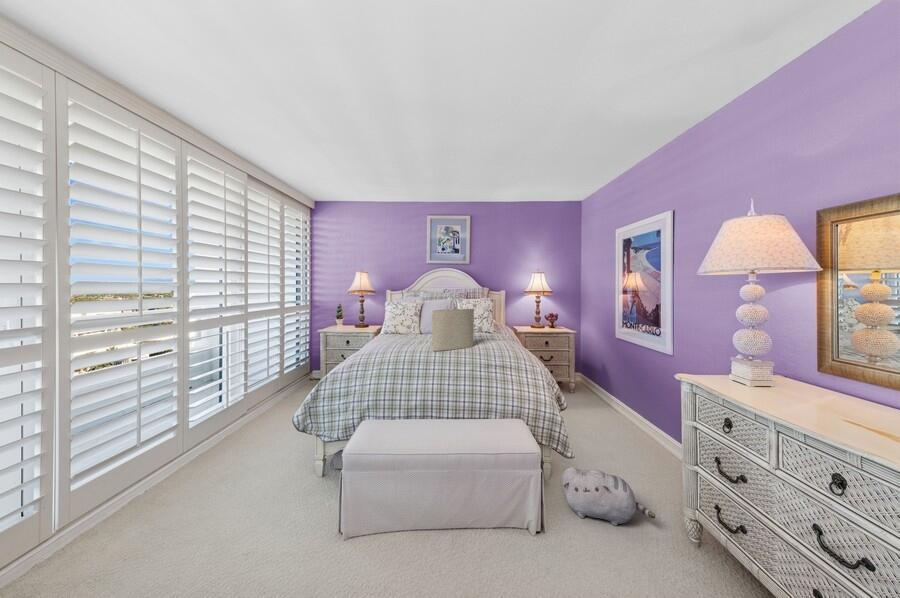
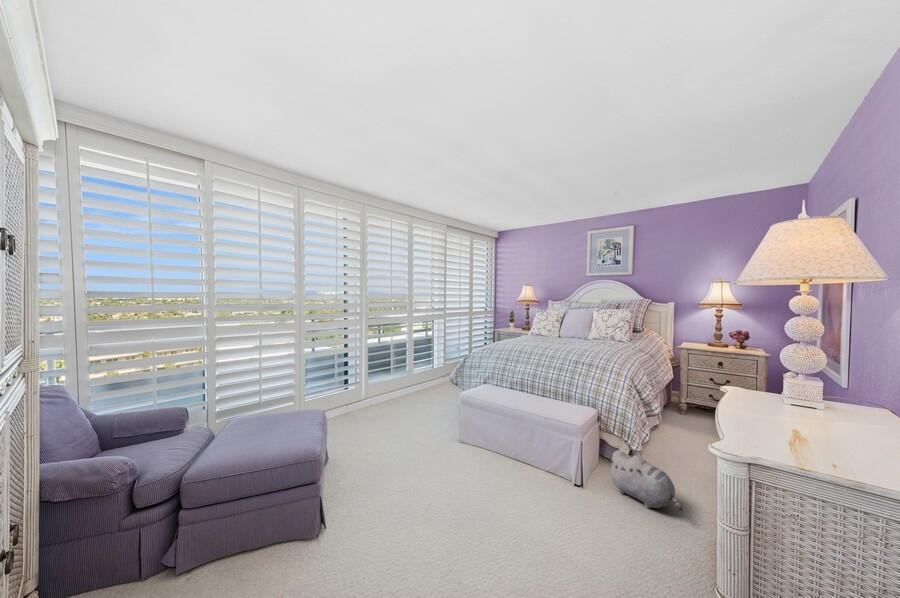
tote bag: present [432,297,474,351] -> none [544,305,585,349]

